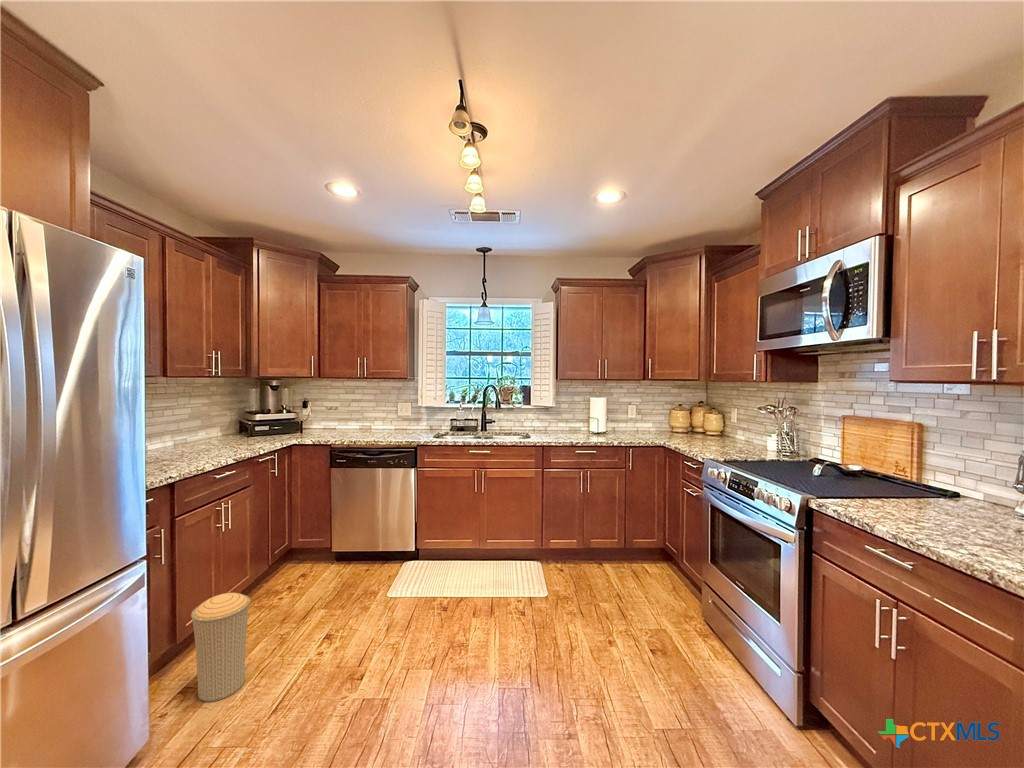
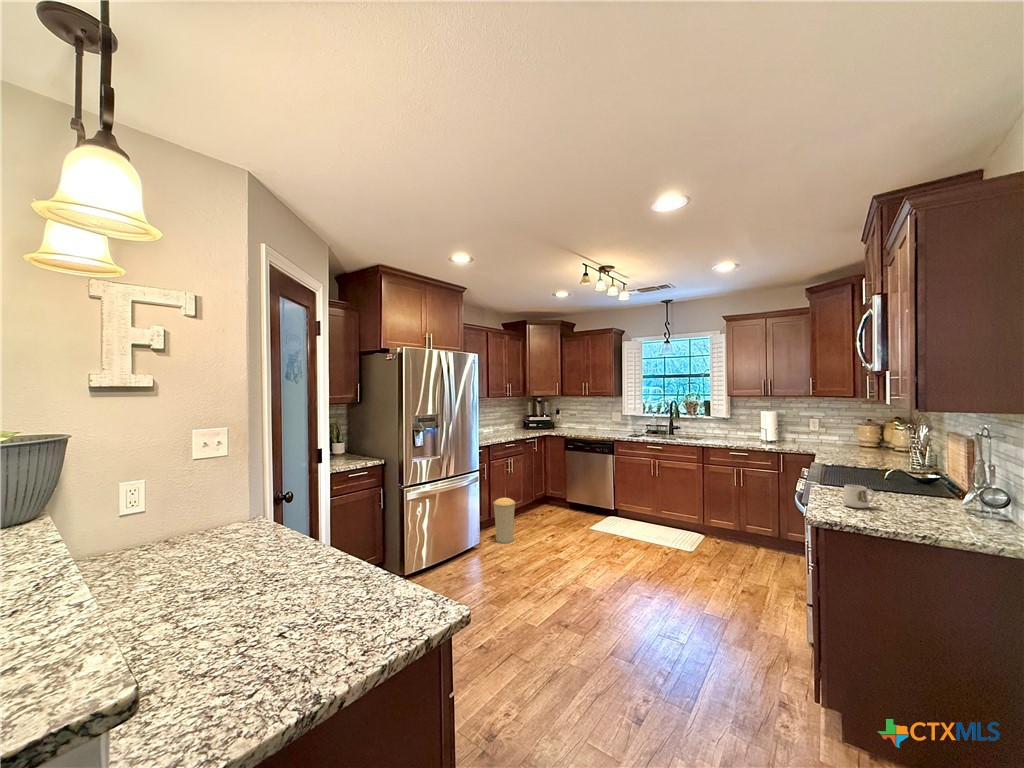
mug: none [946,509,993,548] -> present [842,485,875,508]

